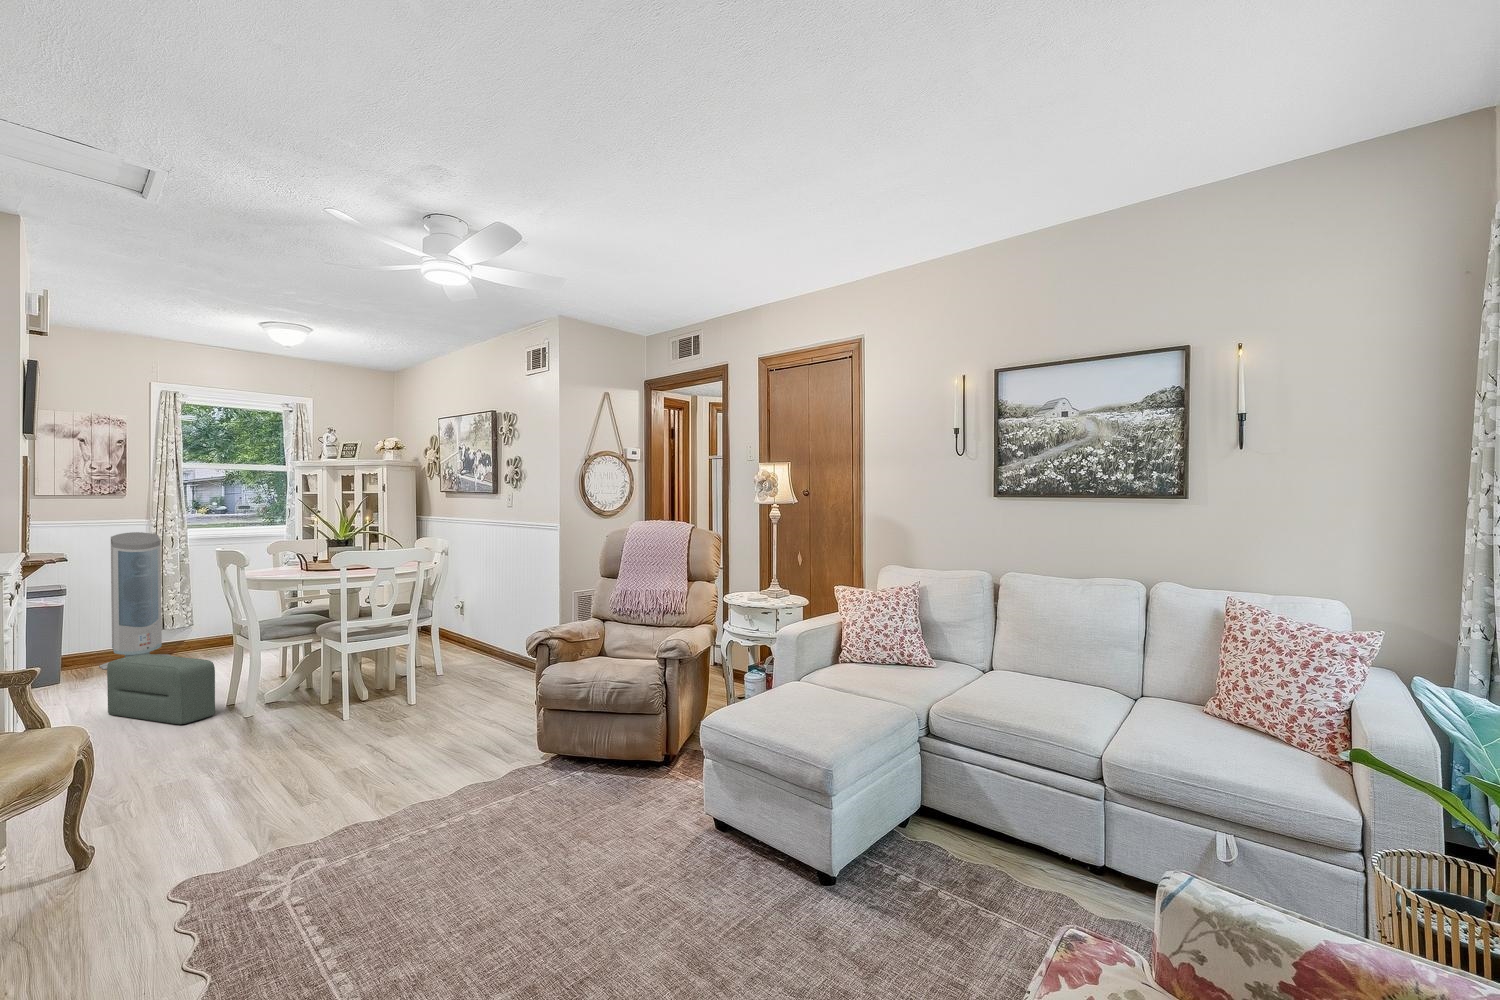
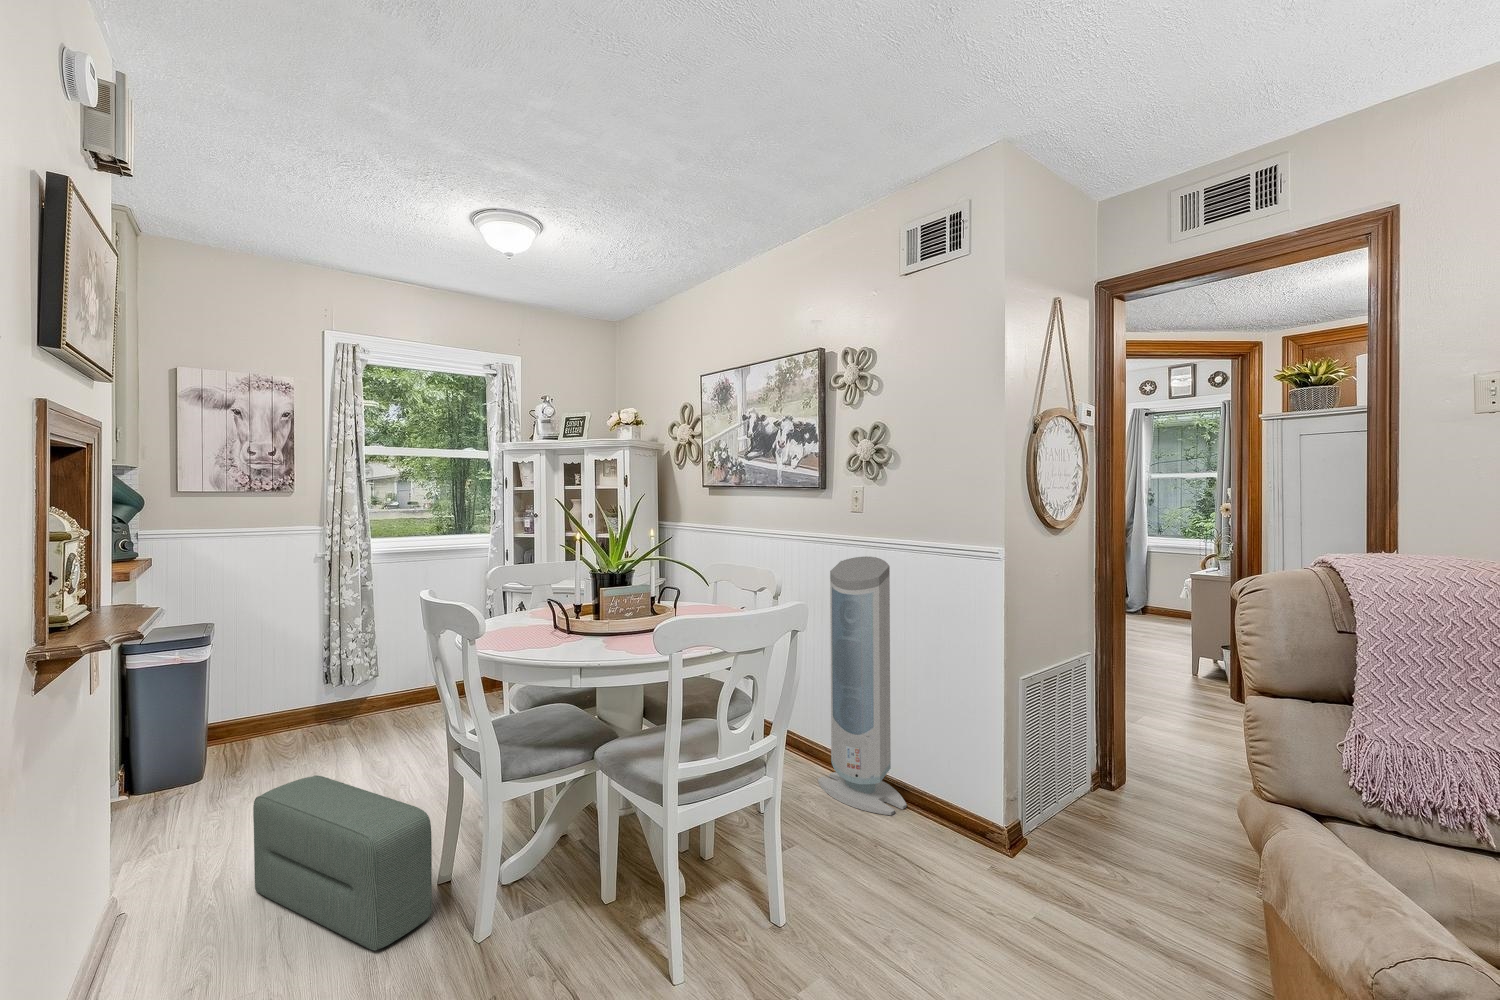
air purifier: present [99,532,171,669] -> present [818,556,907,815]

